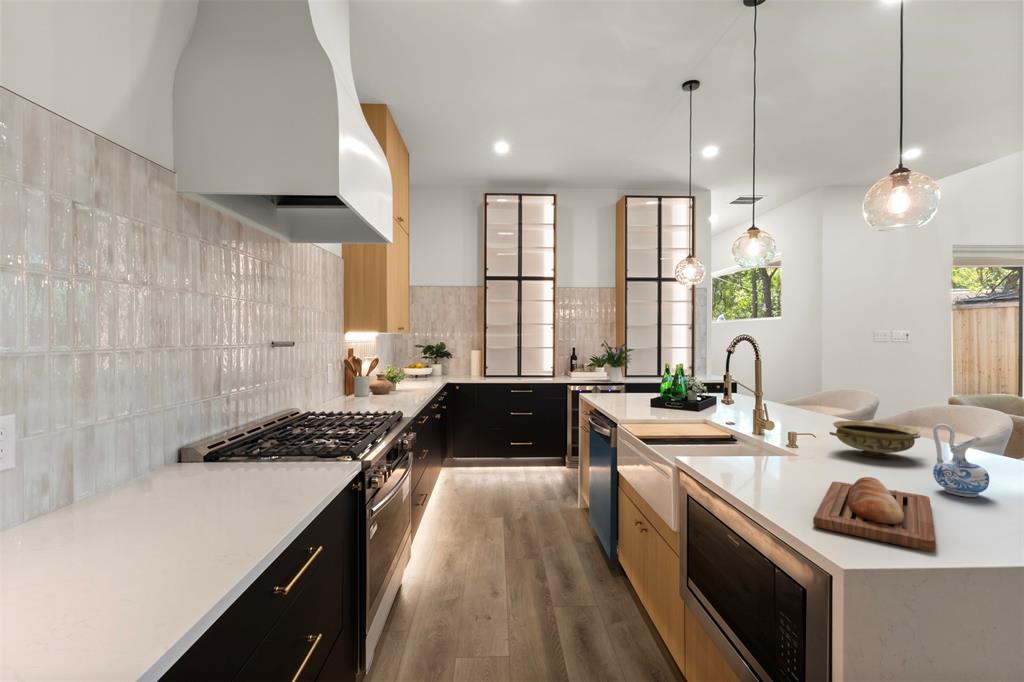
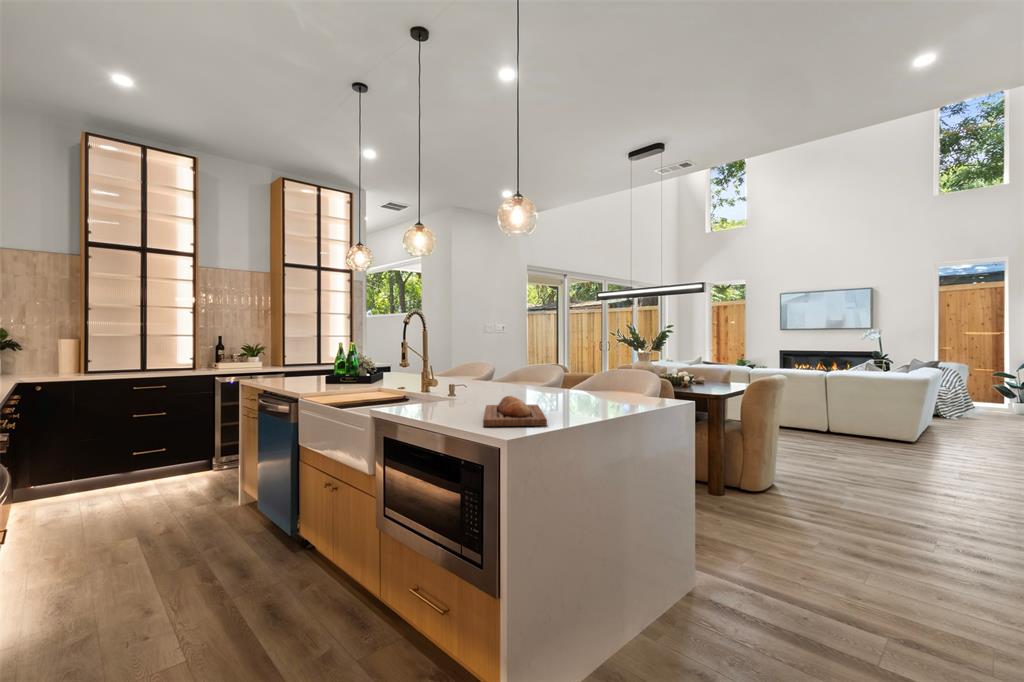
flower arrangement: present [599,340,634,382] -> none [248,327,294,371]
ceramic bowl: present [830,421,921,458] -> none [477,373,527,395]
ceramic pitcher: present [933,424,989,497] -> none [537,361,563,405]

